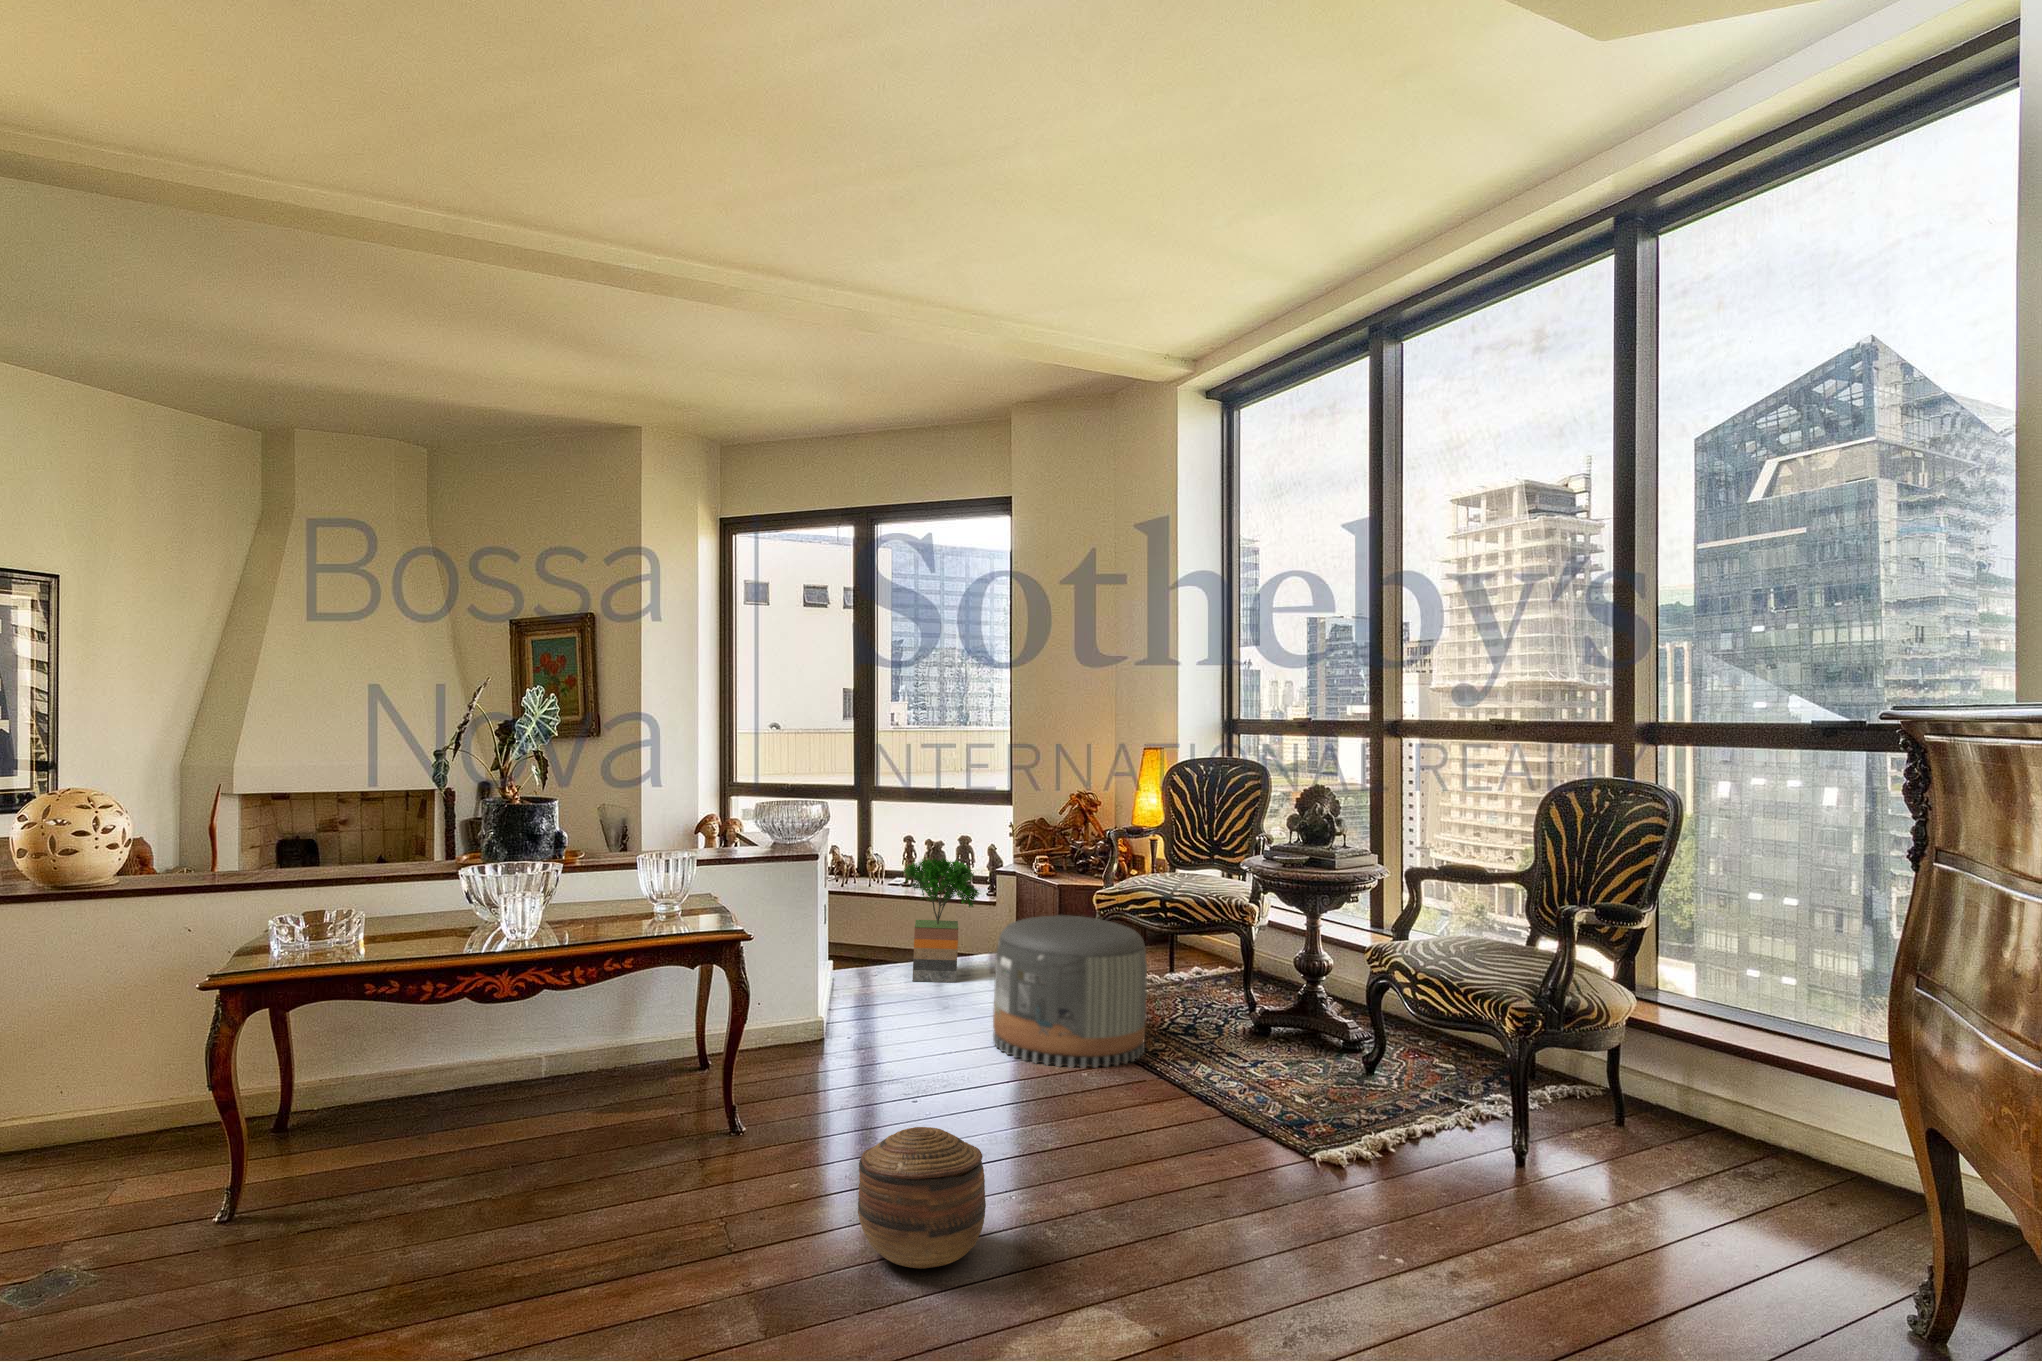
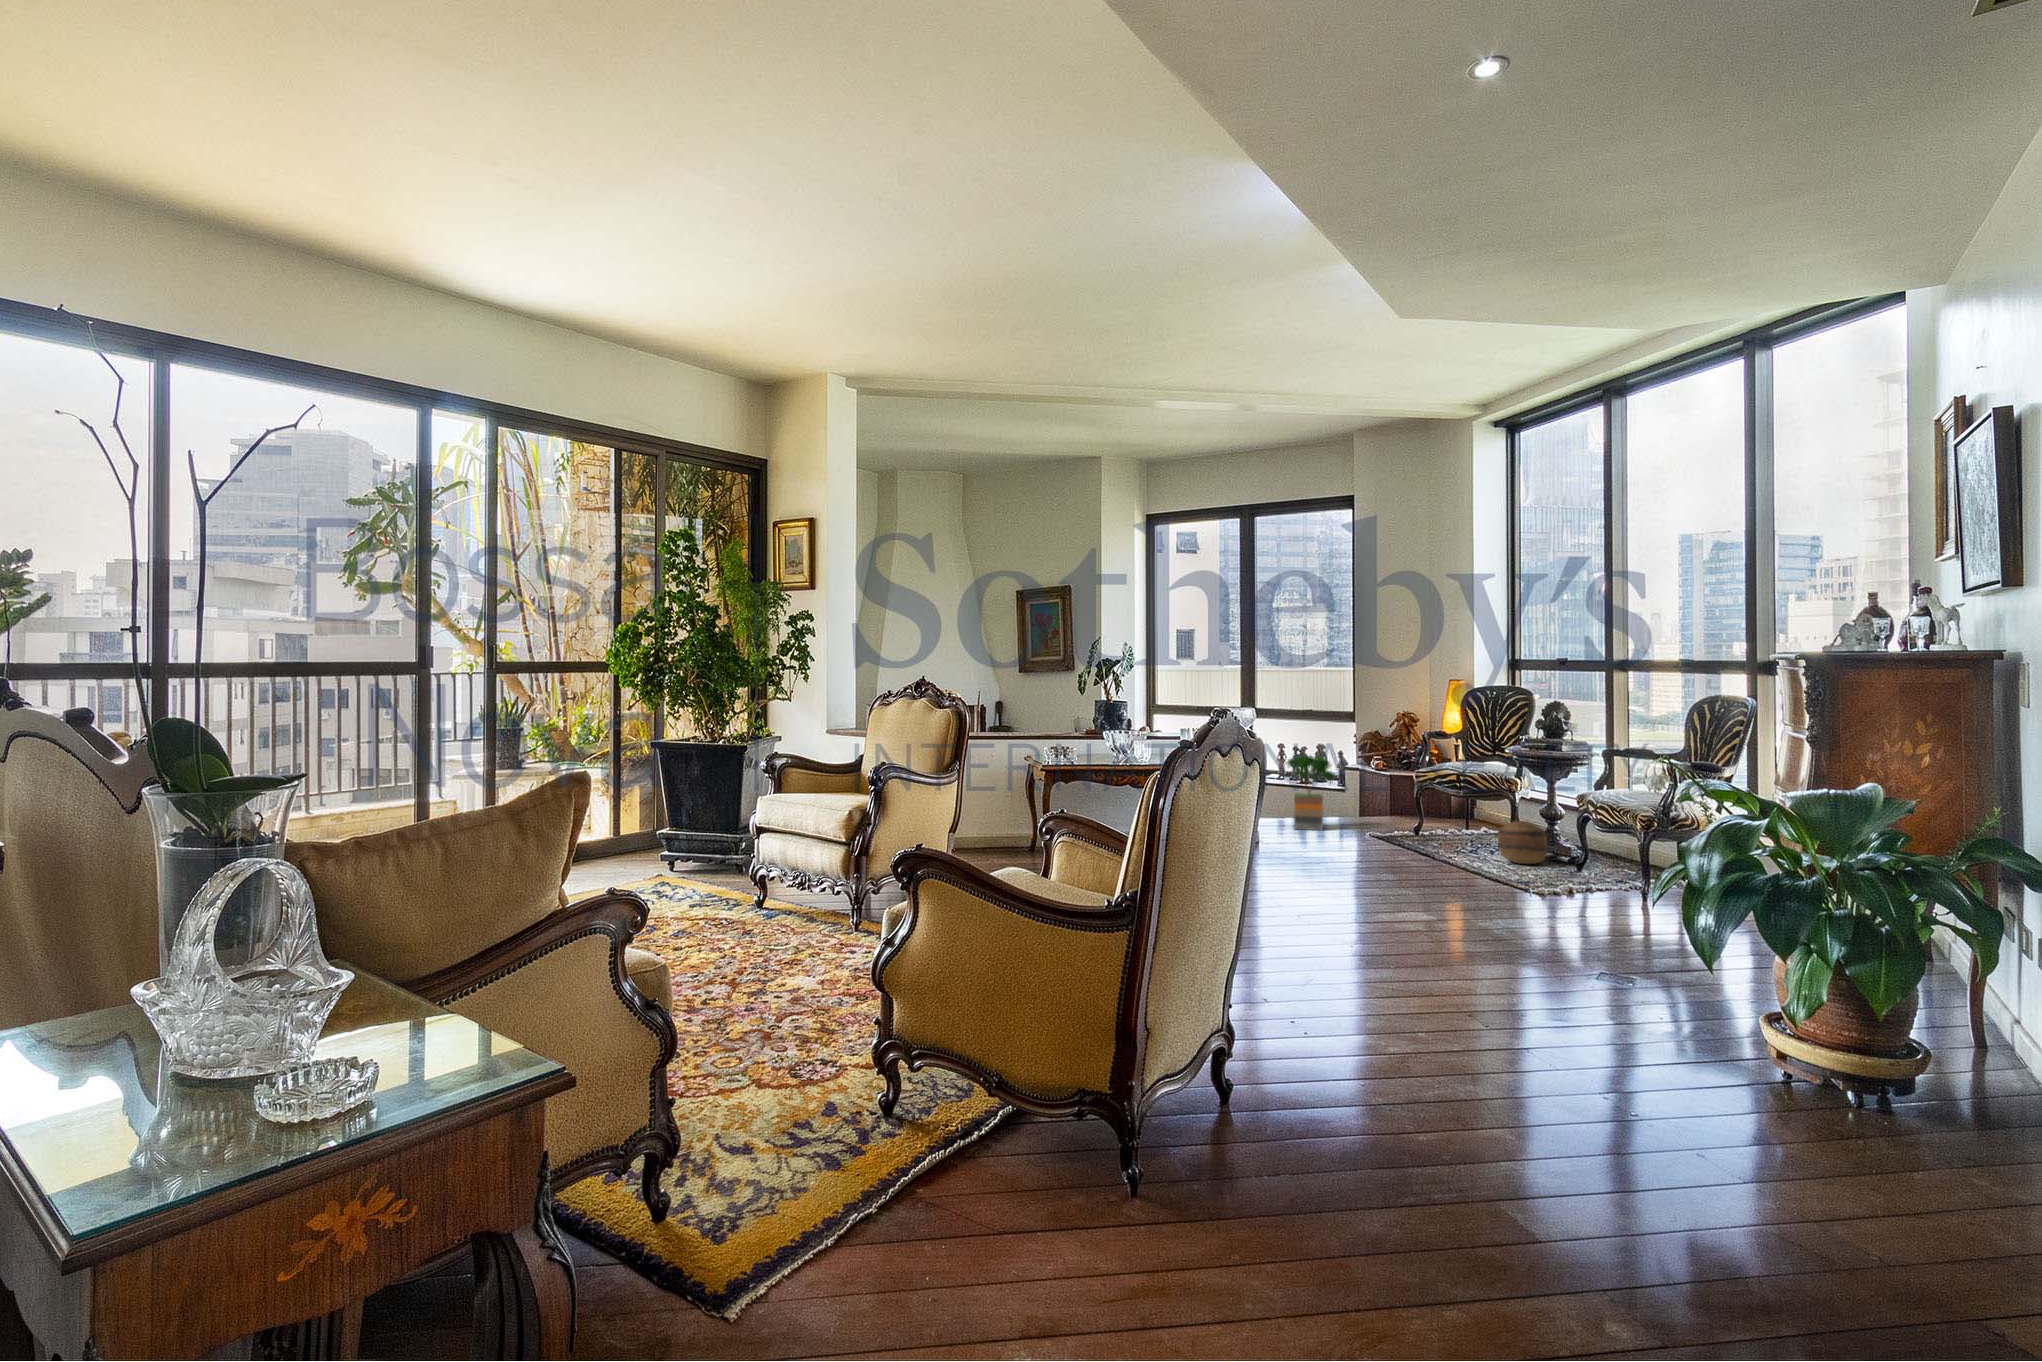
pouf: present [993,915,1147,1068] -> none [1349,784,1443,864]
basket: present [858,1127,986,1269] -> present [1498,821,1548,864]

